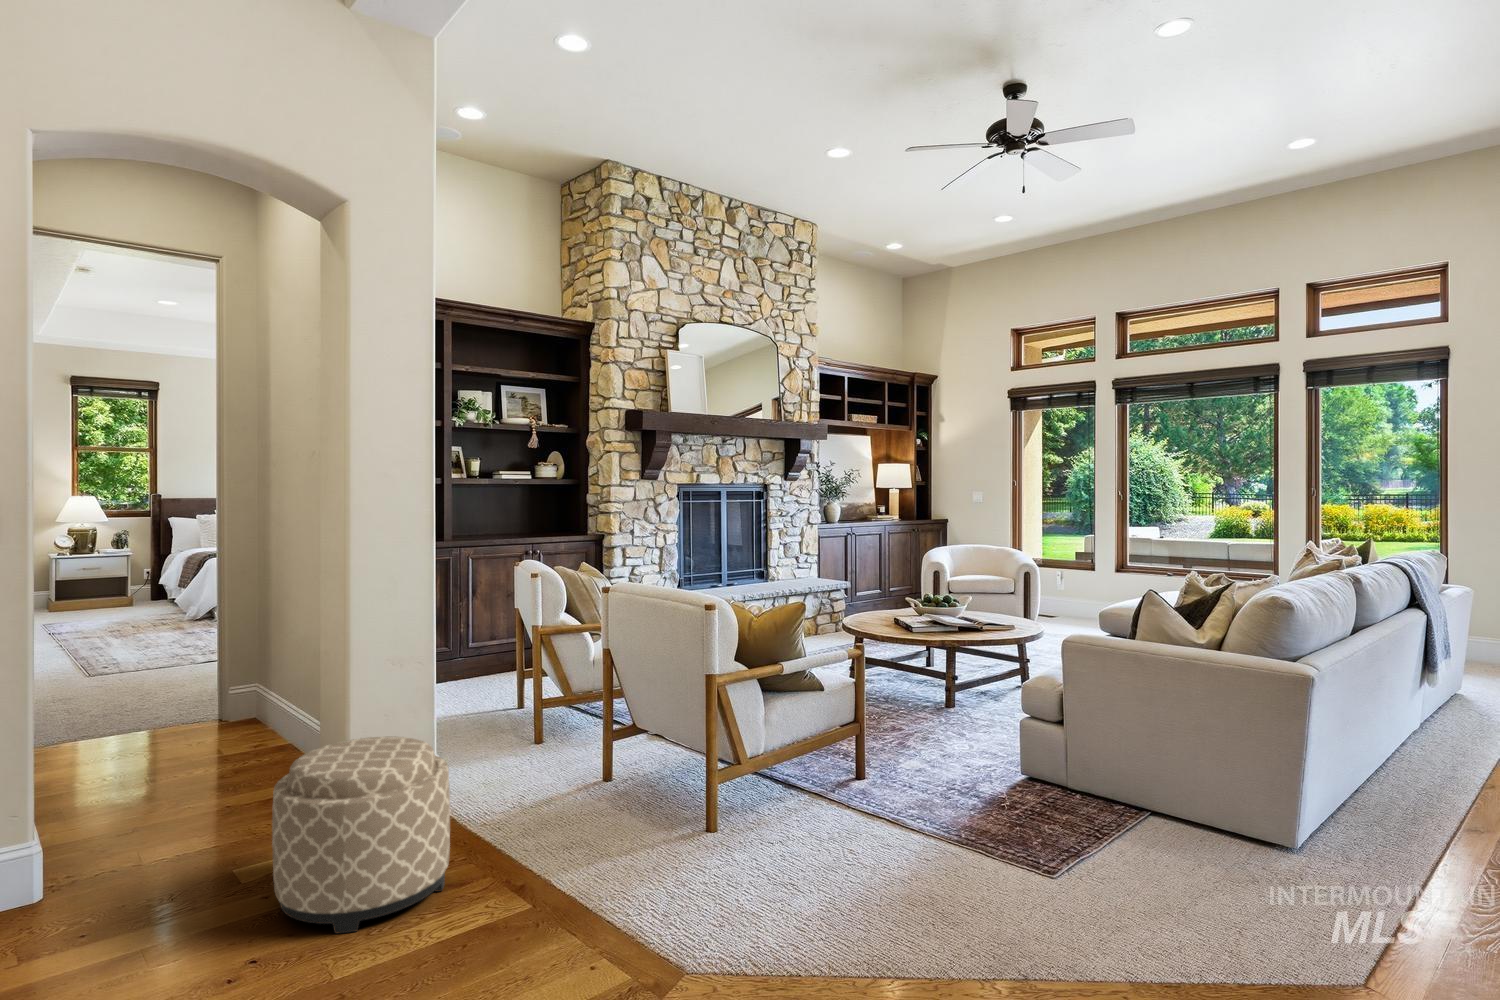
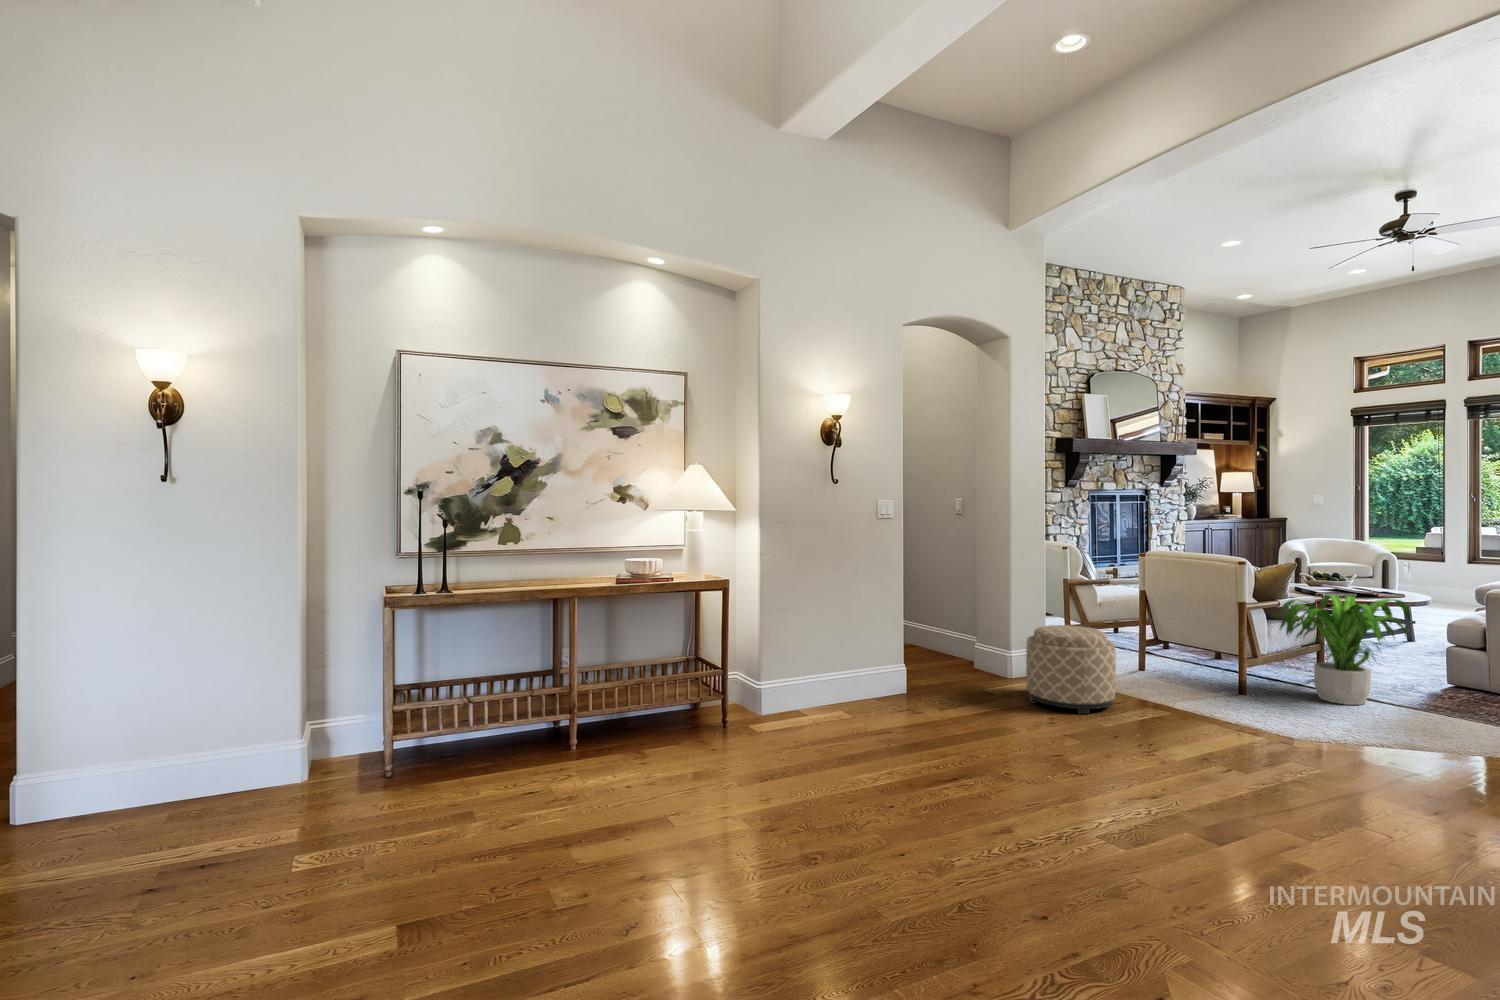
potted plant: none [768,650,948,841] -> present [1279,595,1411,705]

